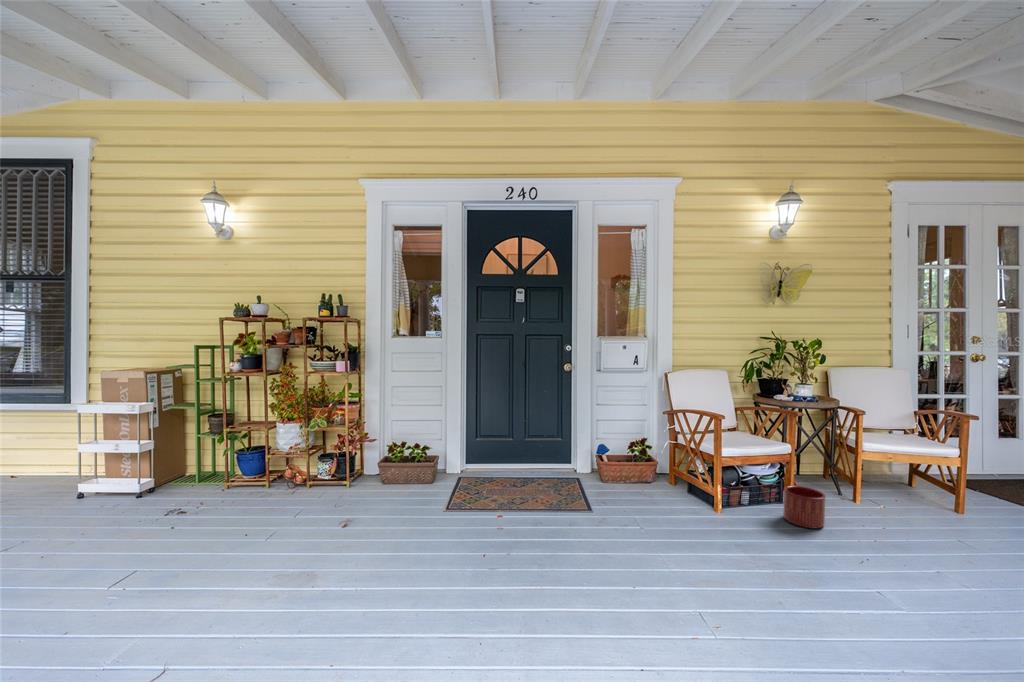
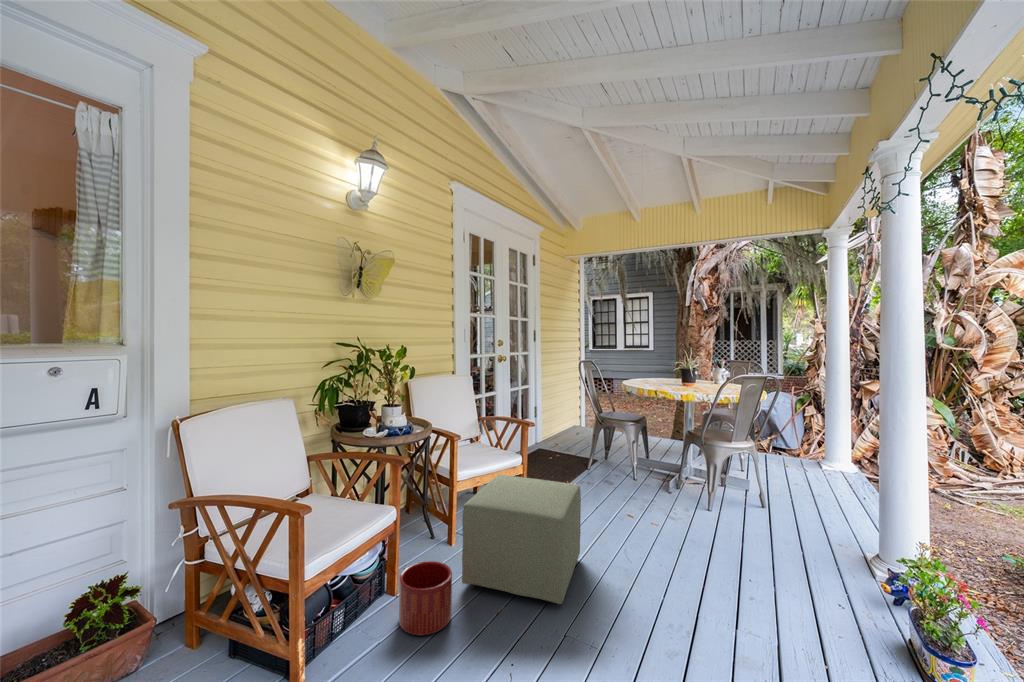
ottoman: none [842,455,995,555] -> present [462,475,581,604]

